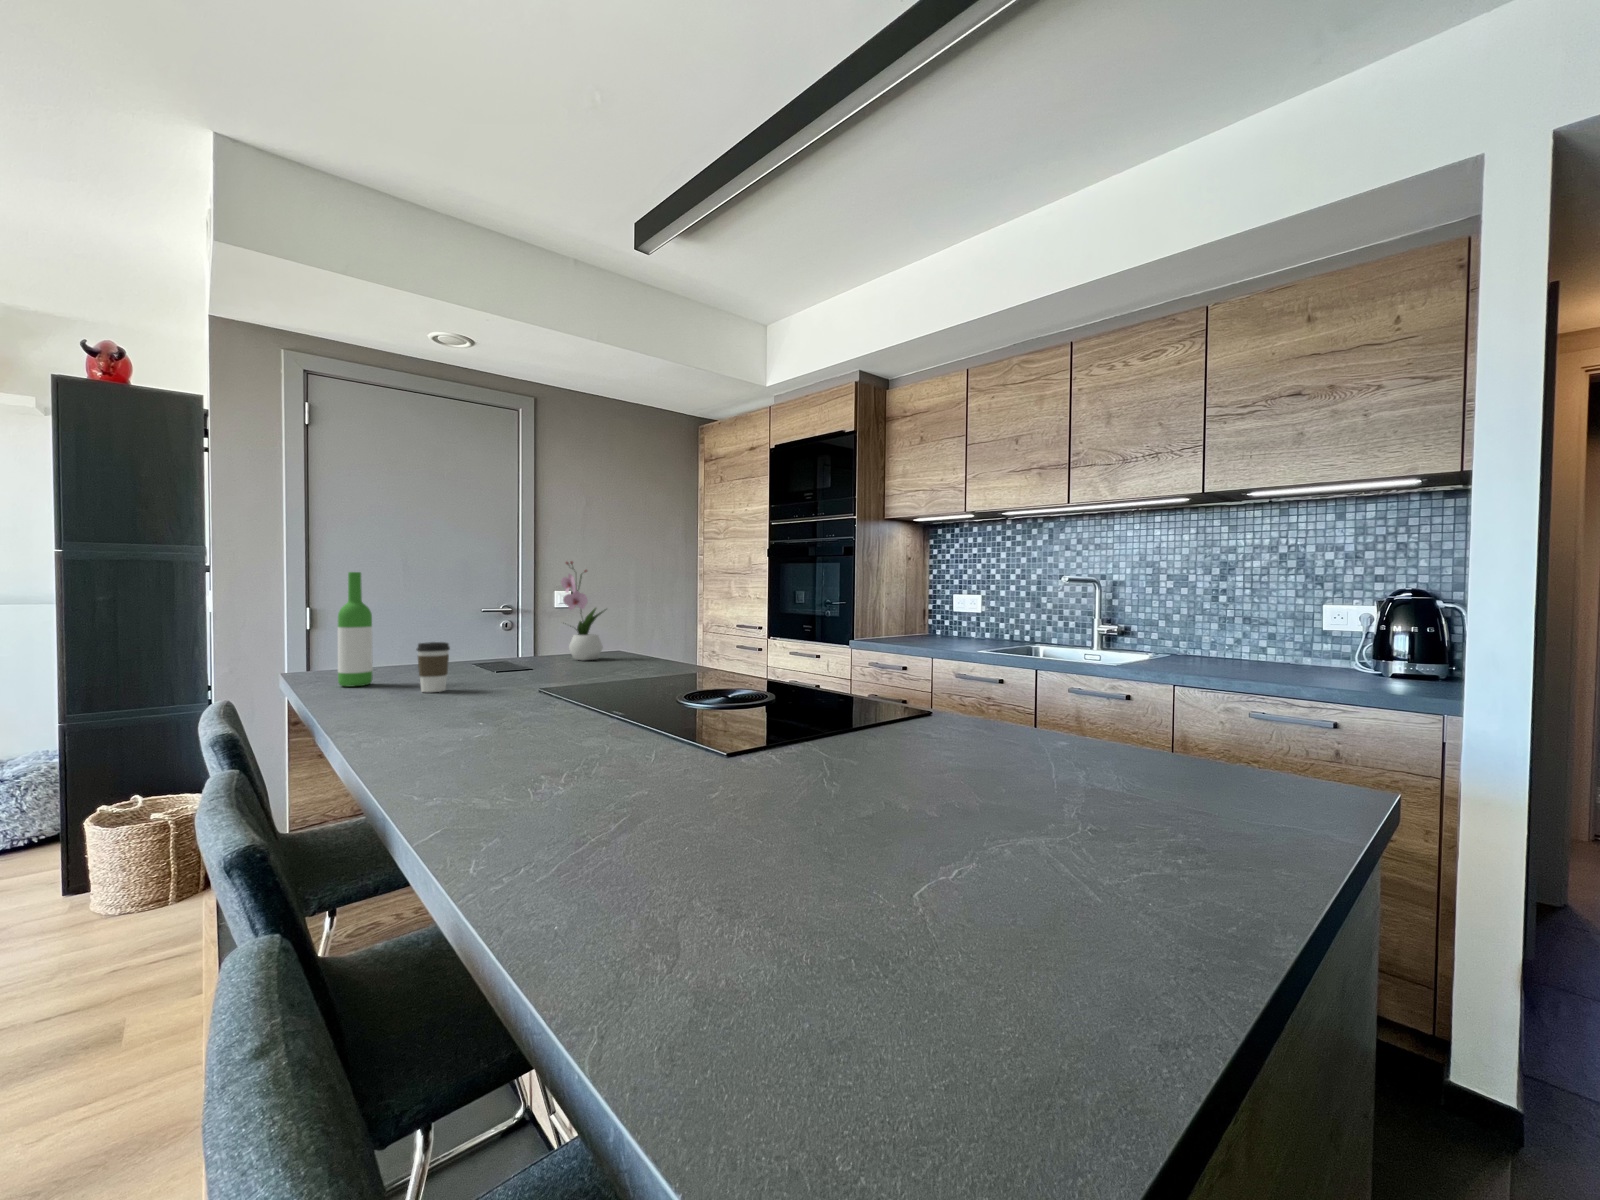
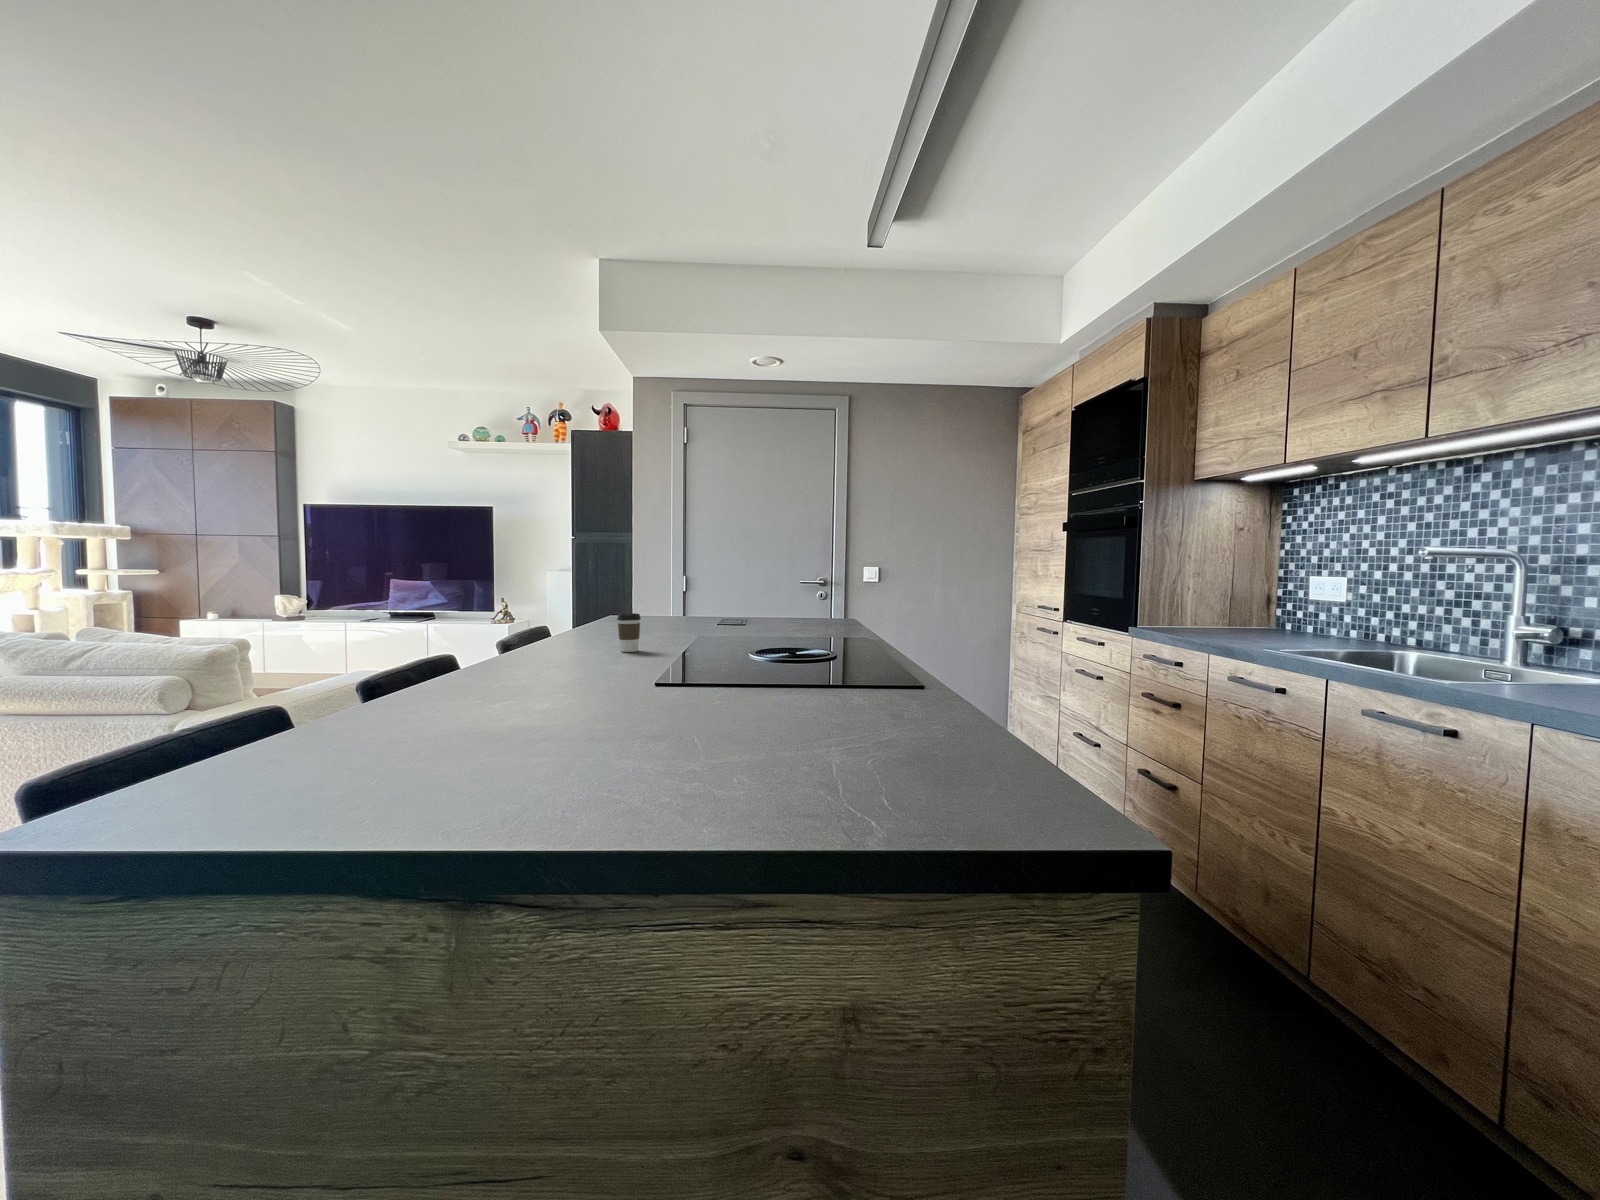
flower arrangement: present [561,561,603,660] -> none [783,545,821,635]
wine bottle: present [338,572,373,686] -> none [593,559,616,643]

